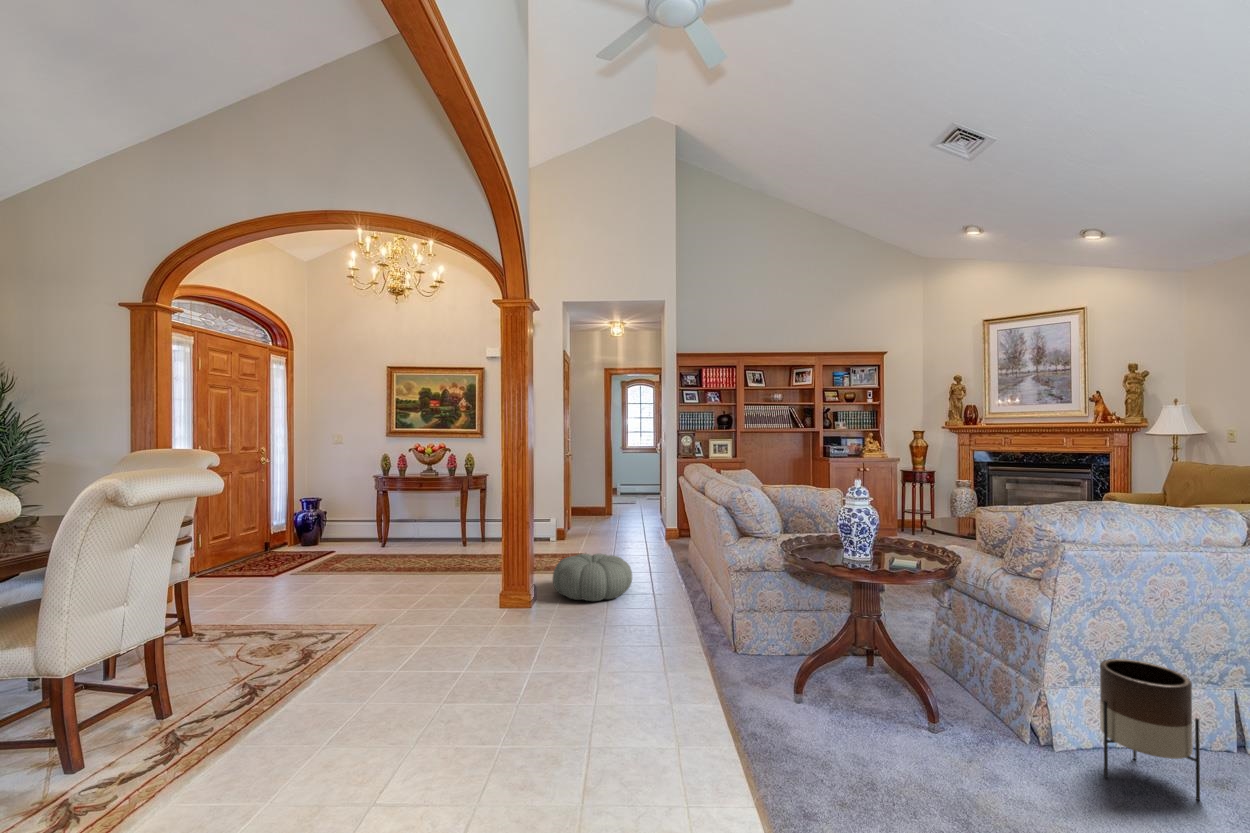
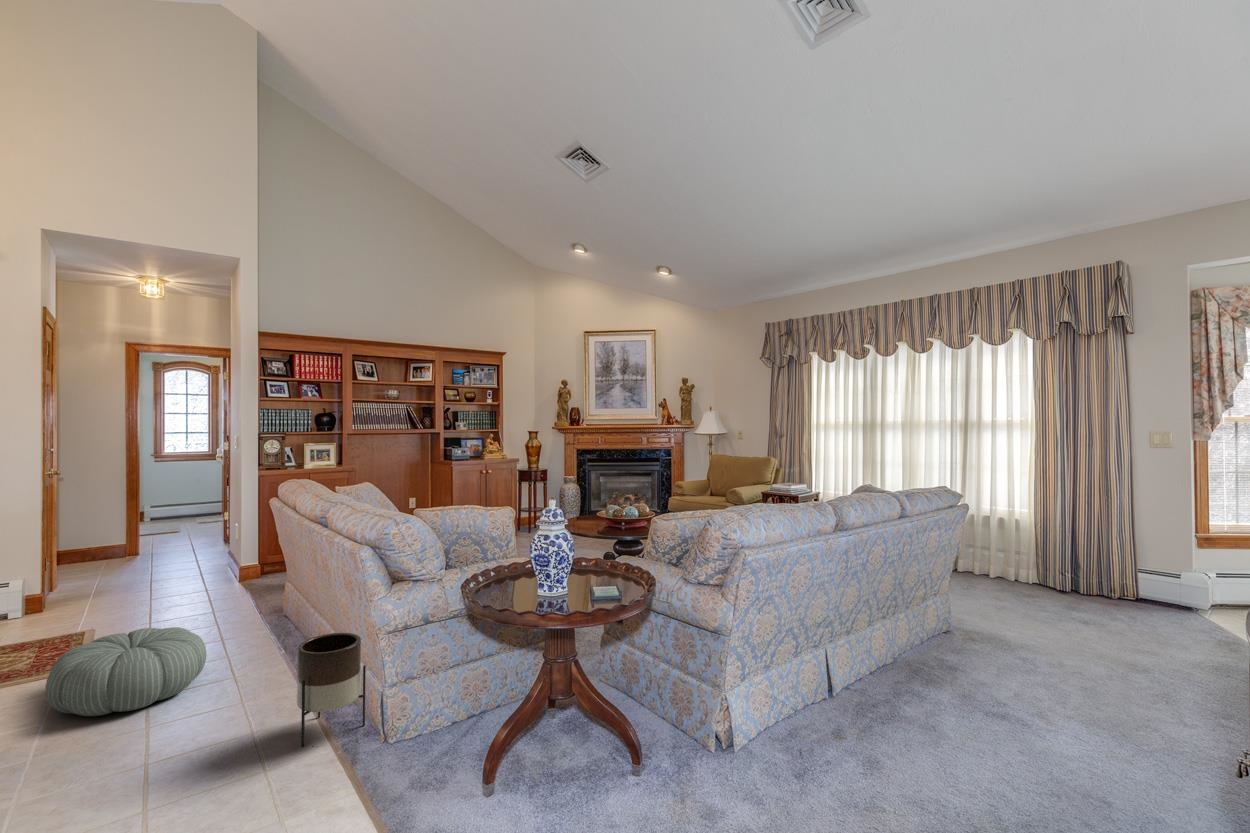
planter: present [1100,659,1200,800] -> present [297,633,366,747]

